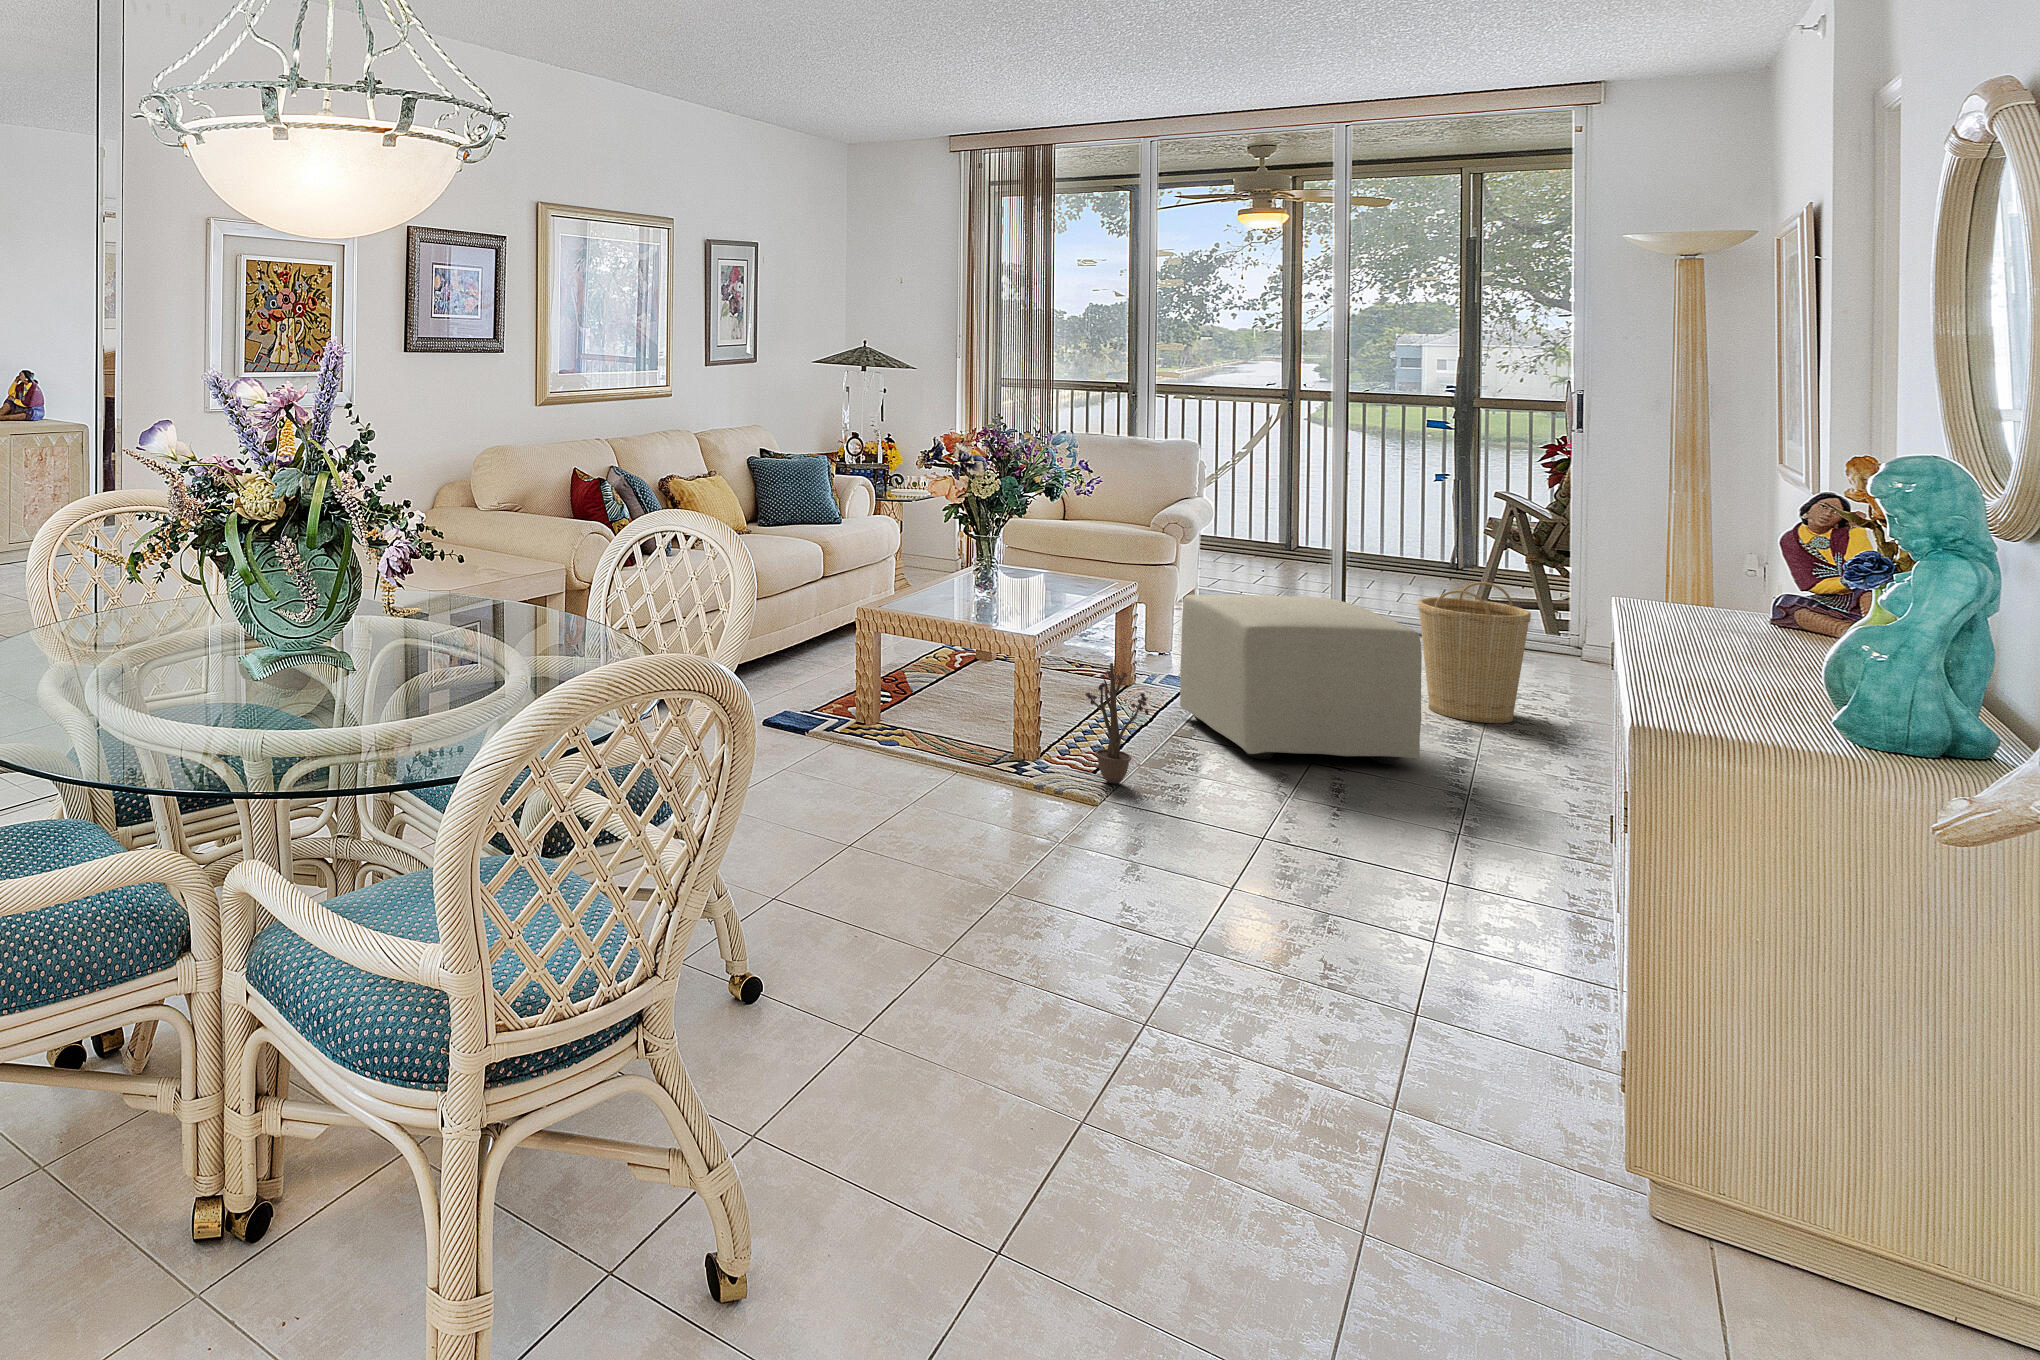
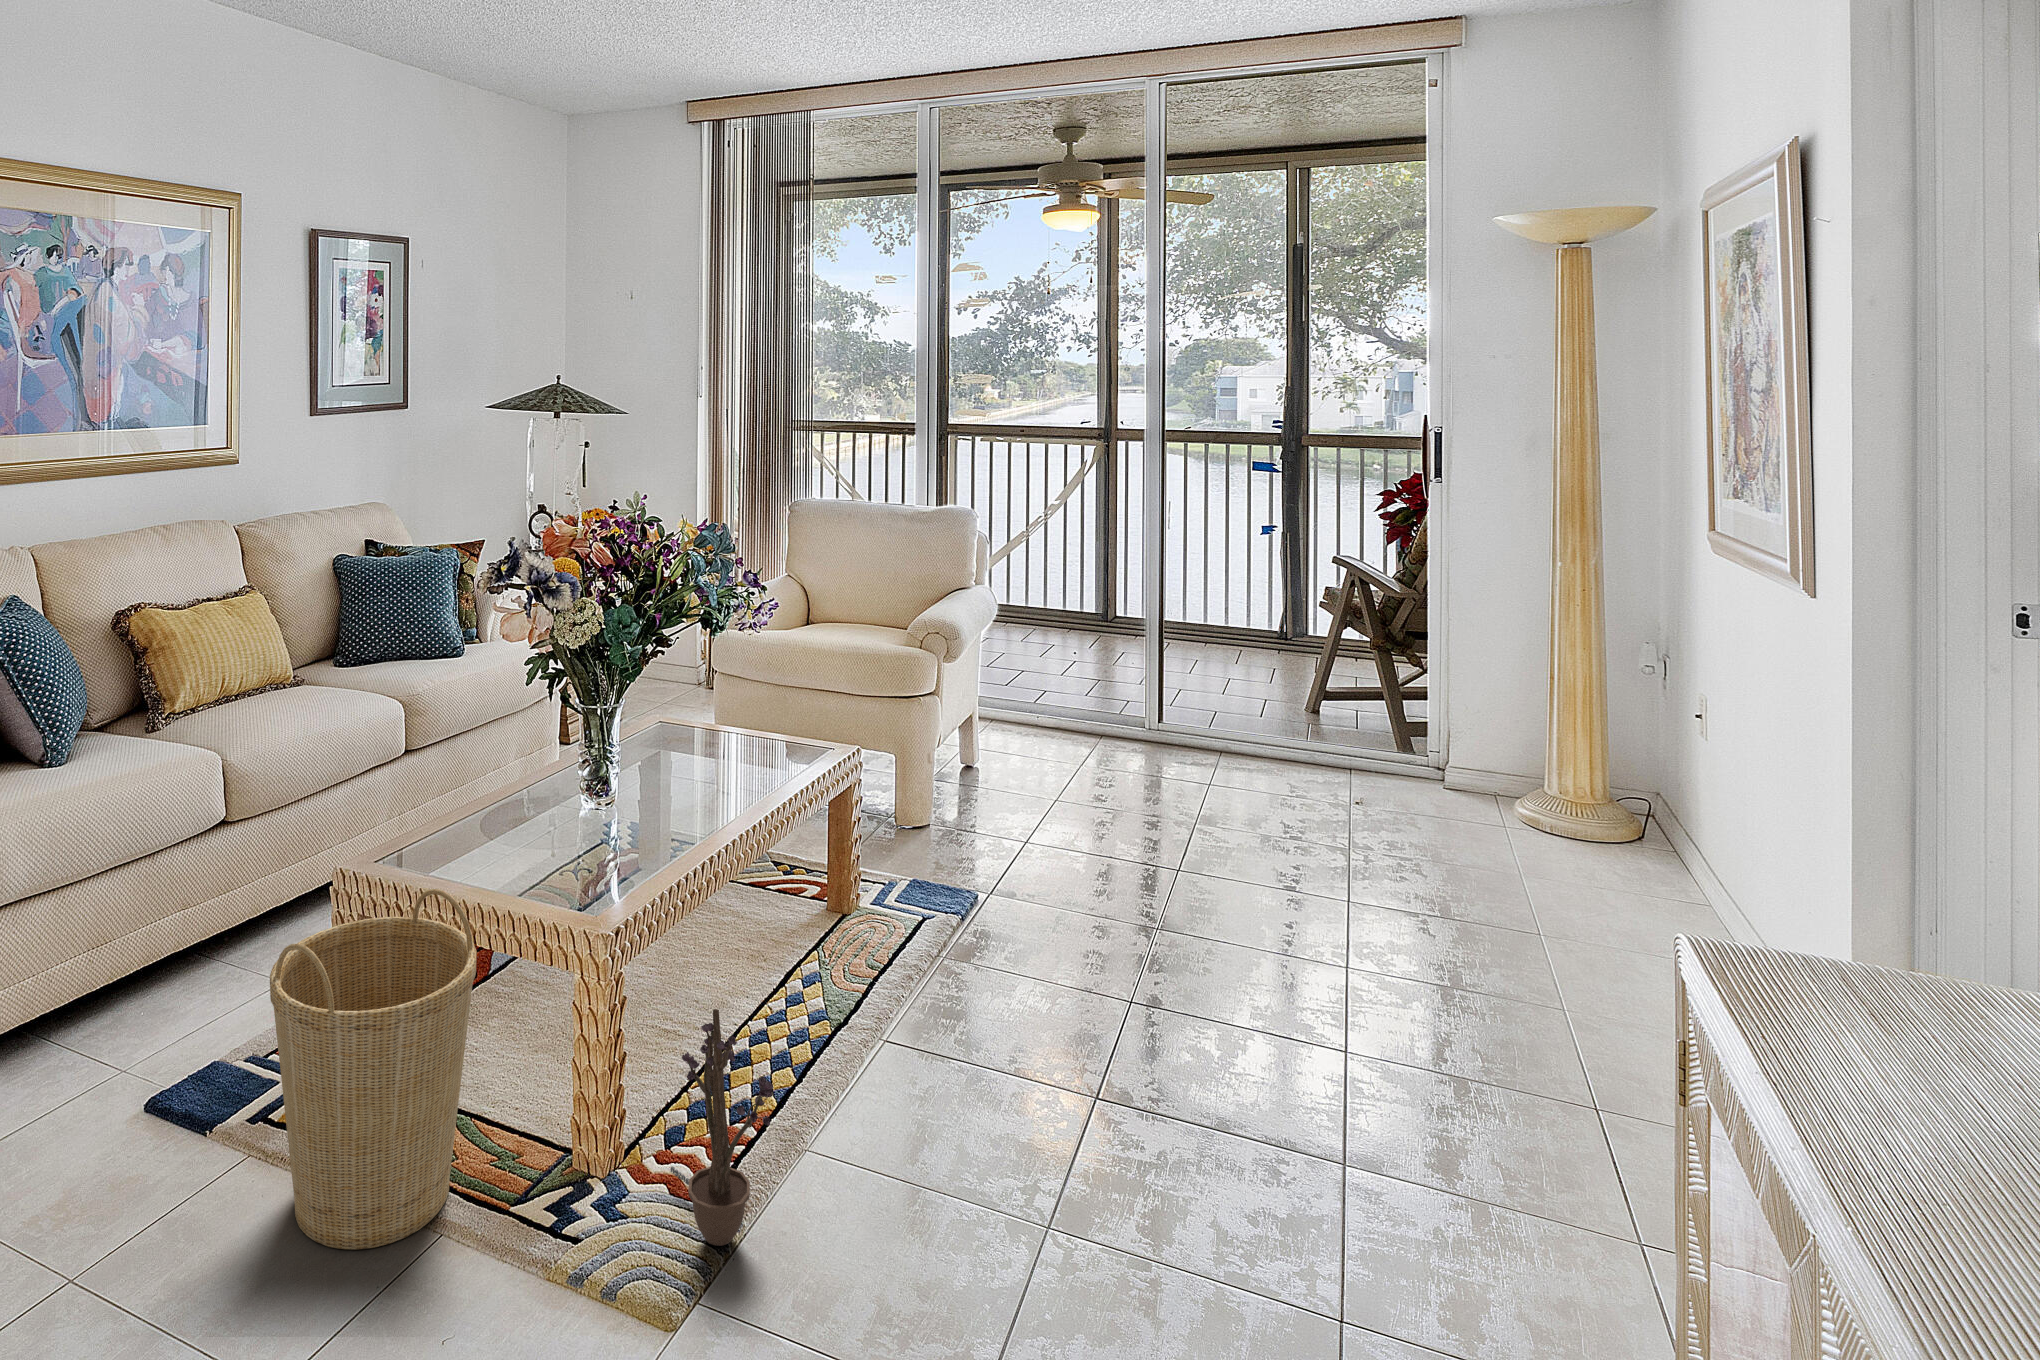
basket: present [1418,582,1531,723] -> present [270,889,477,1249]
ottoman: present [1180,594,1422,764] -> none [900,786,1249,1116]

